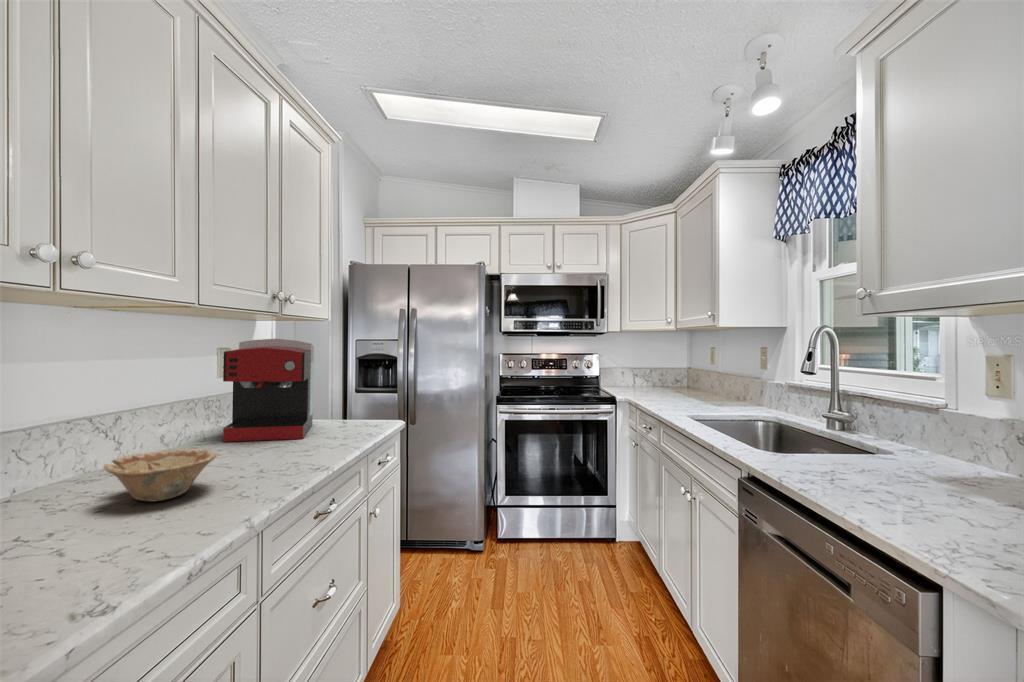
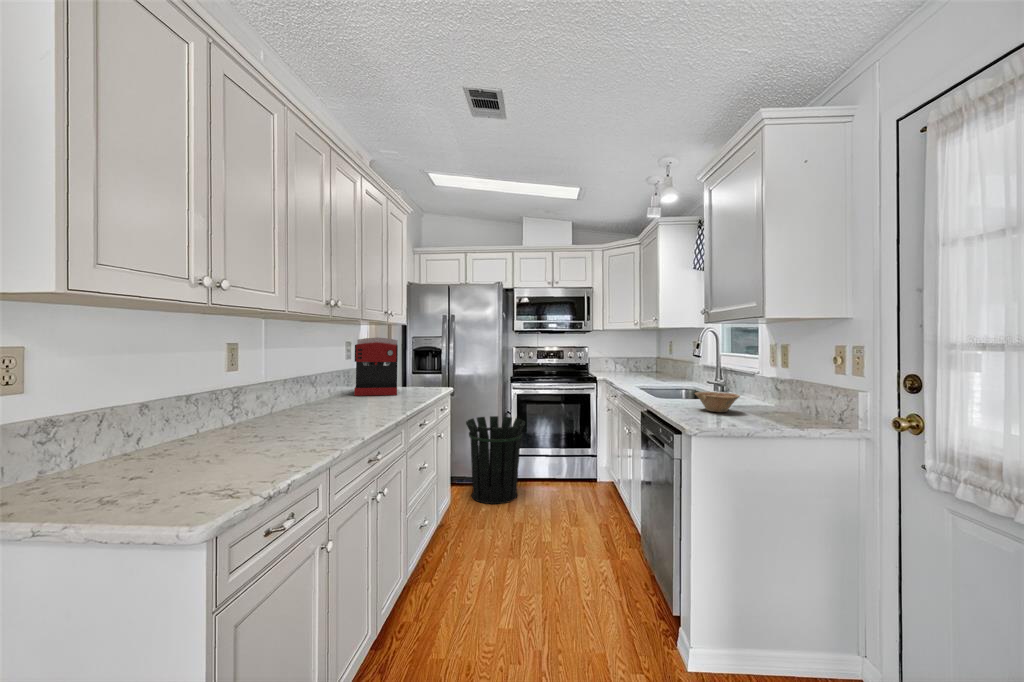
dish: present [104,449,217,502] -> present [695,392,740,412]
waste bin: none [430,453,519,592] -> present [466,416,525,504]

